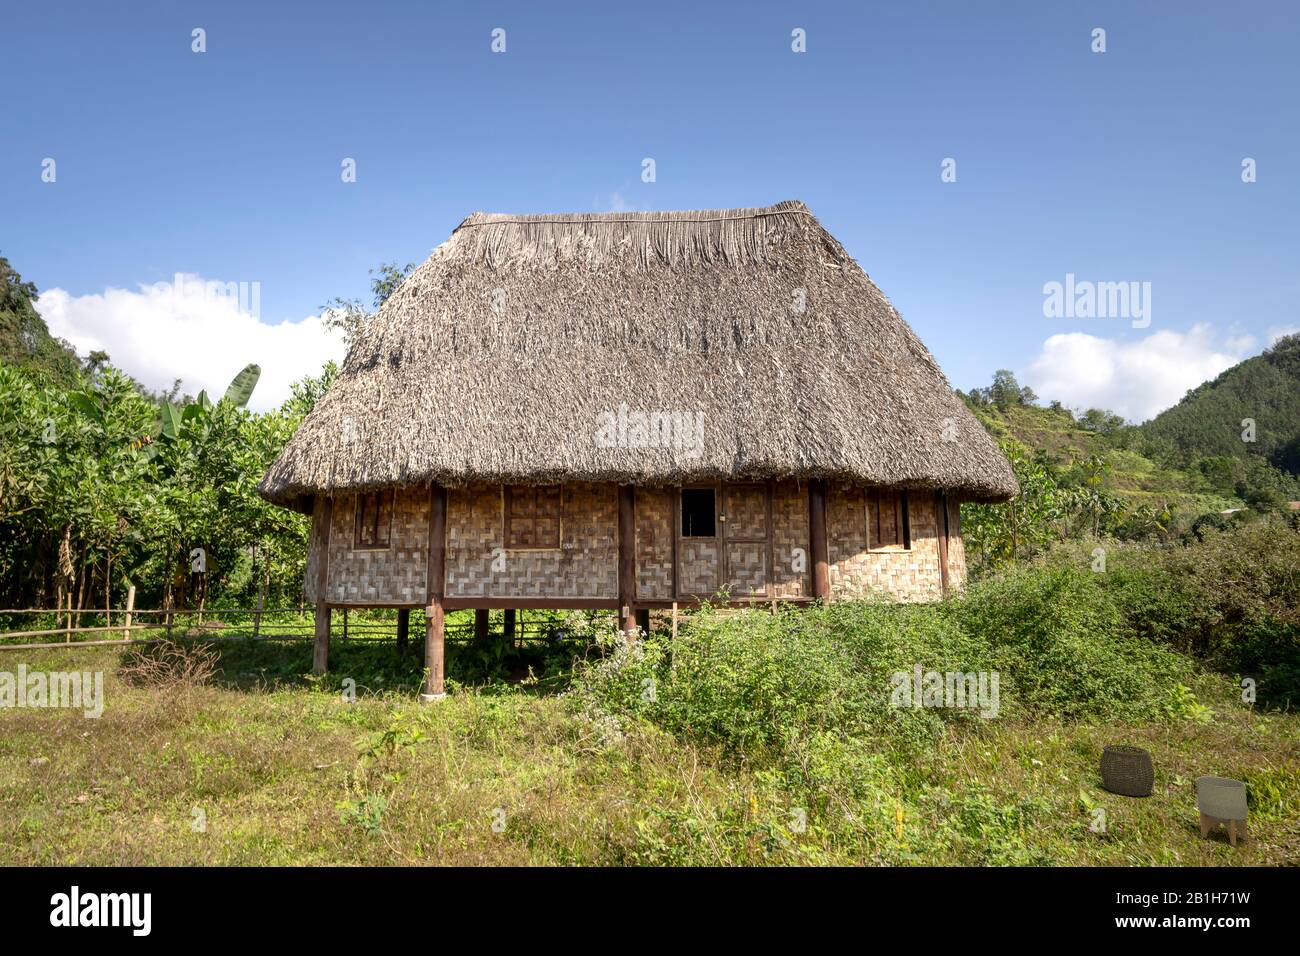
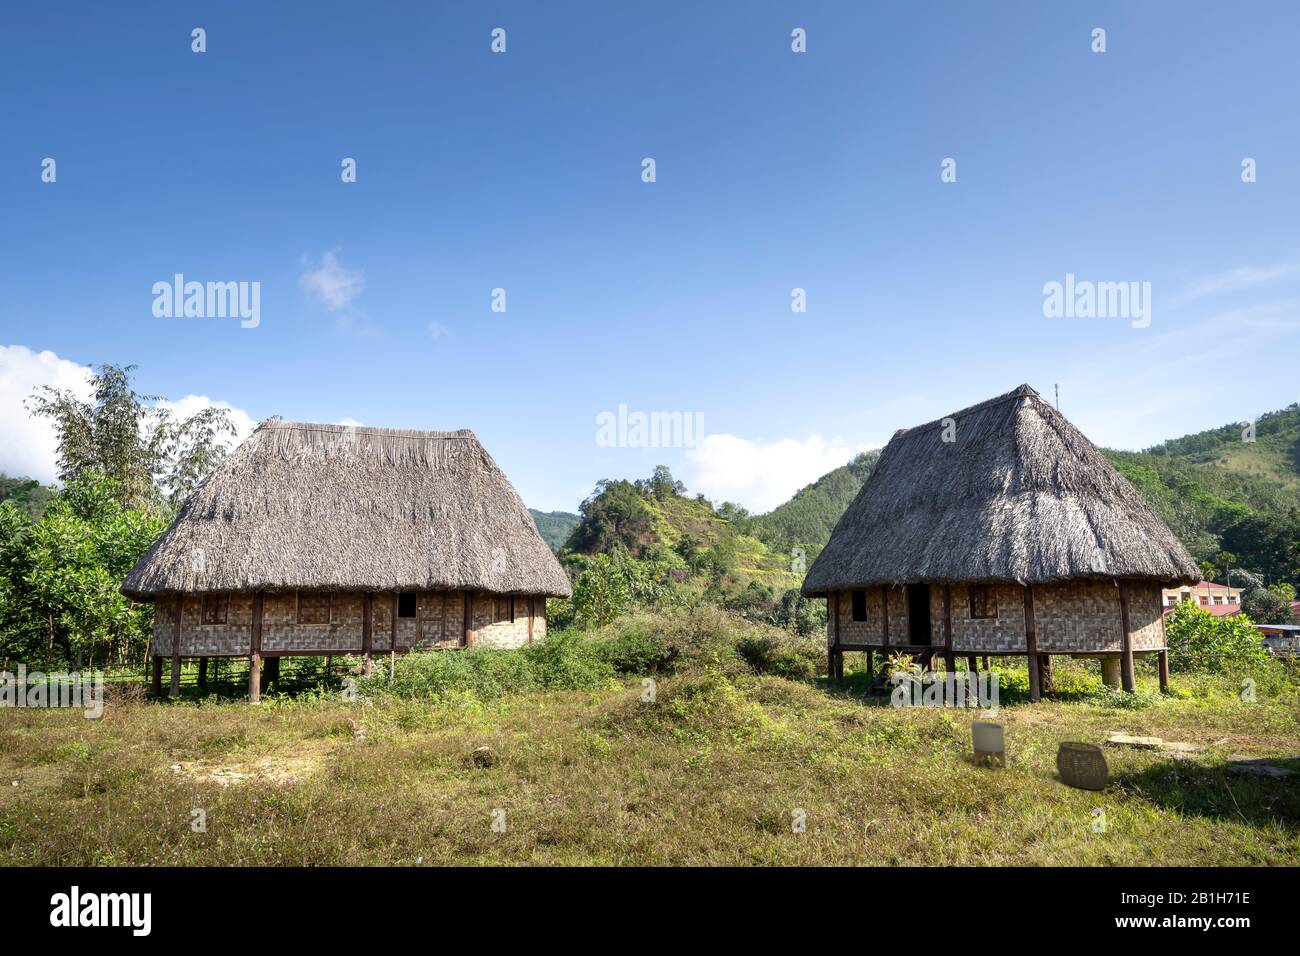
planter: present [1197,776,1248,846] -> present [971,722,1006,771]

